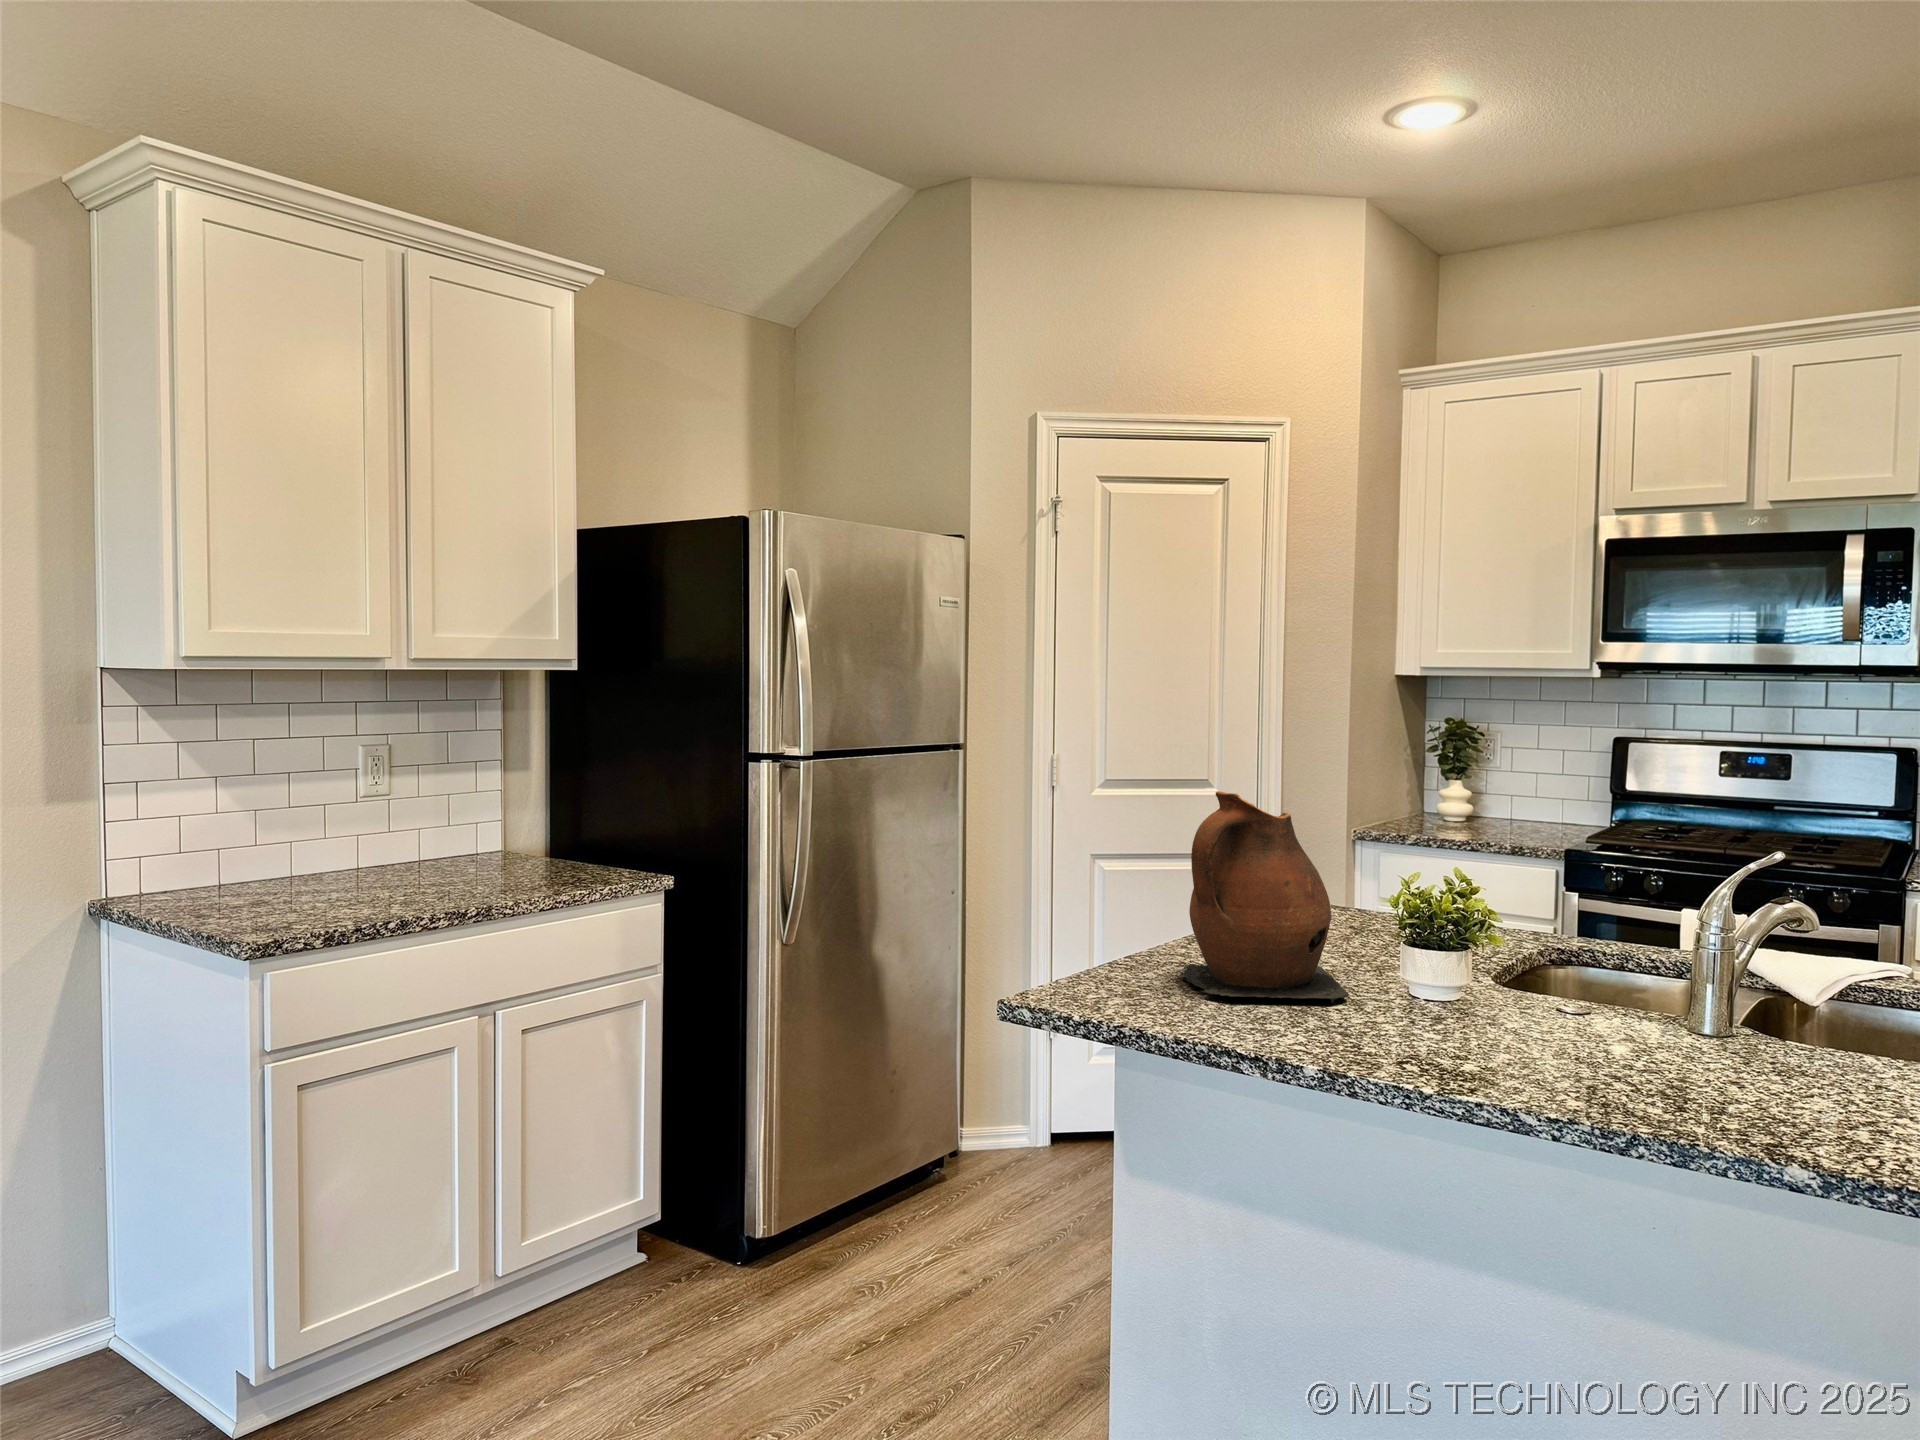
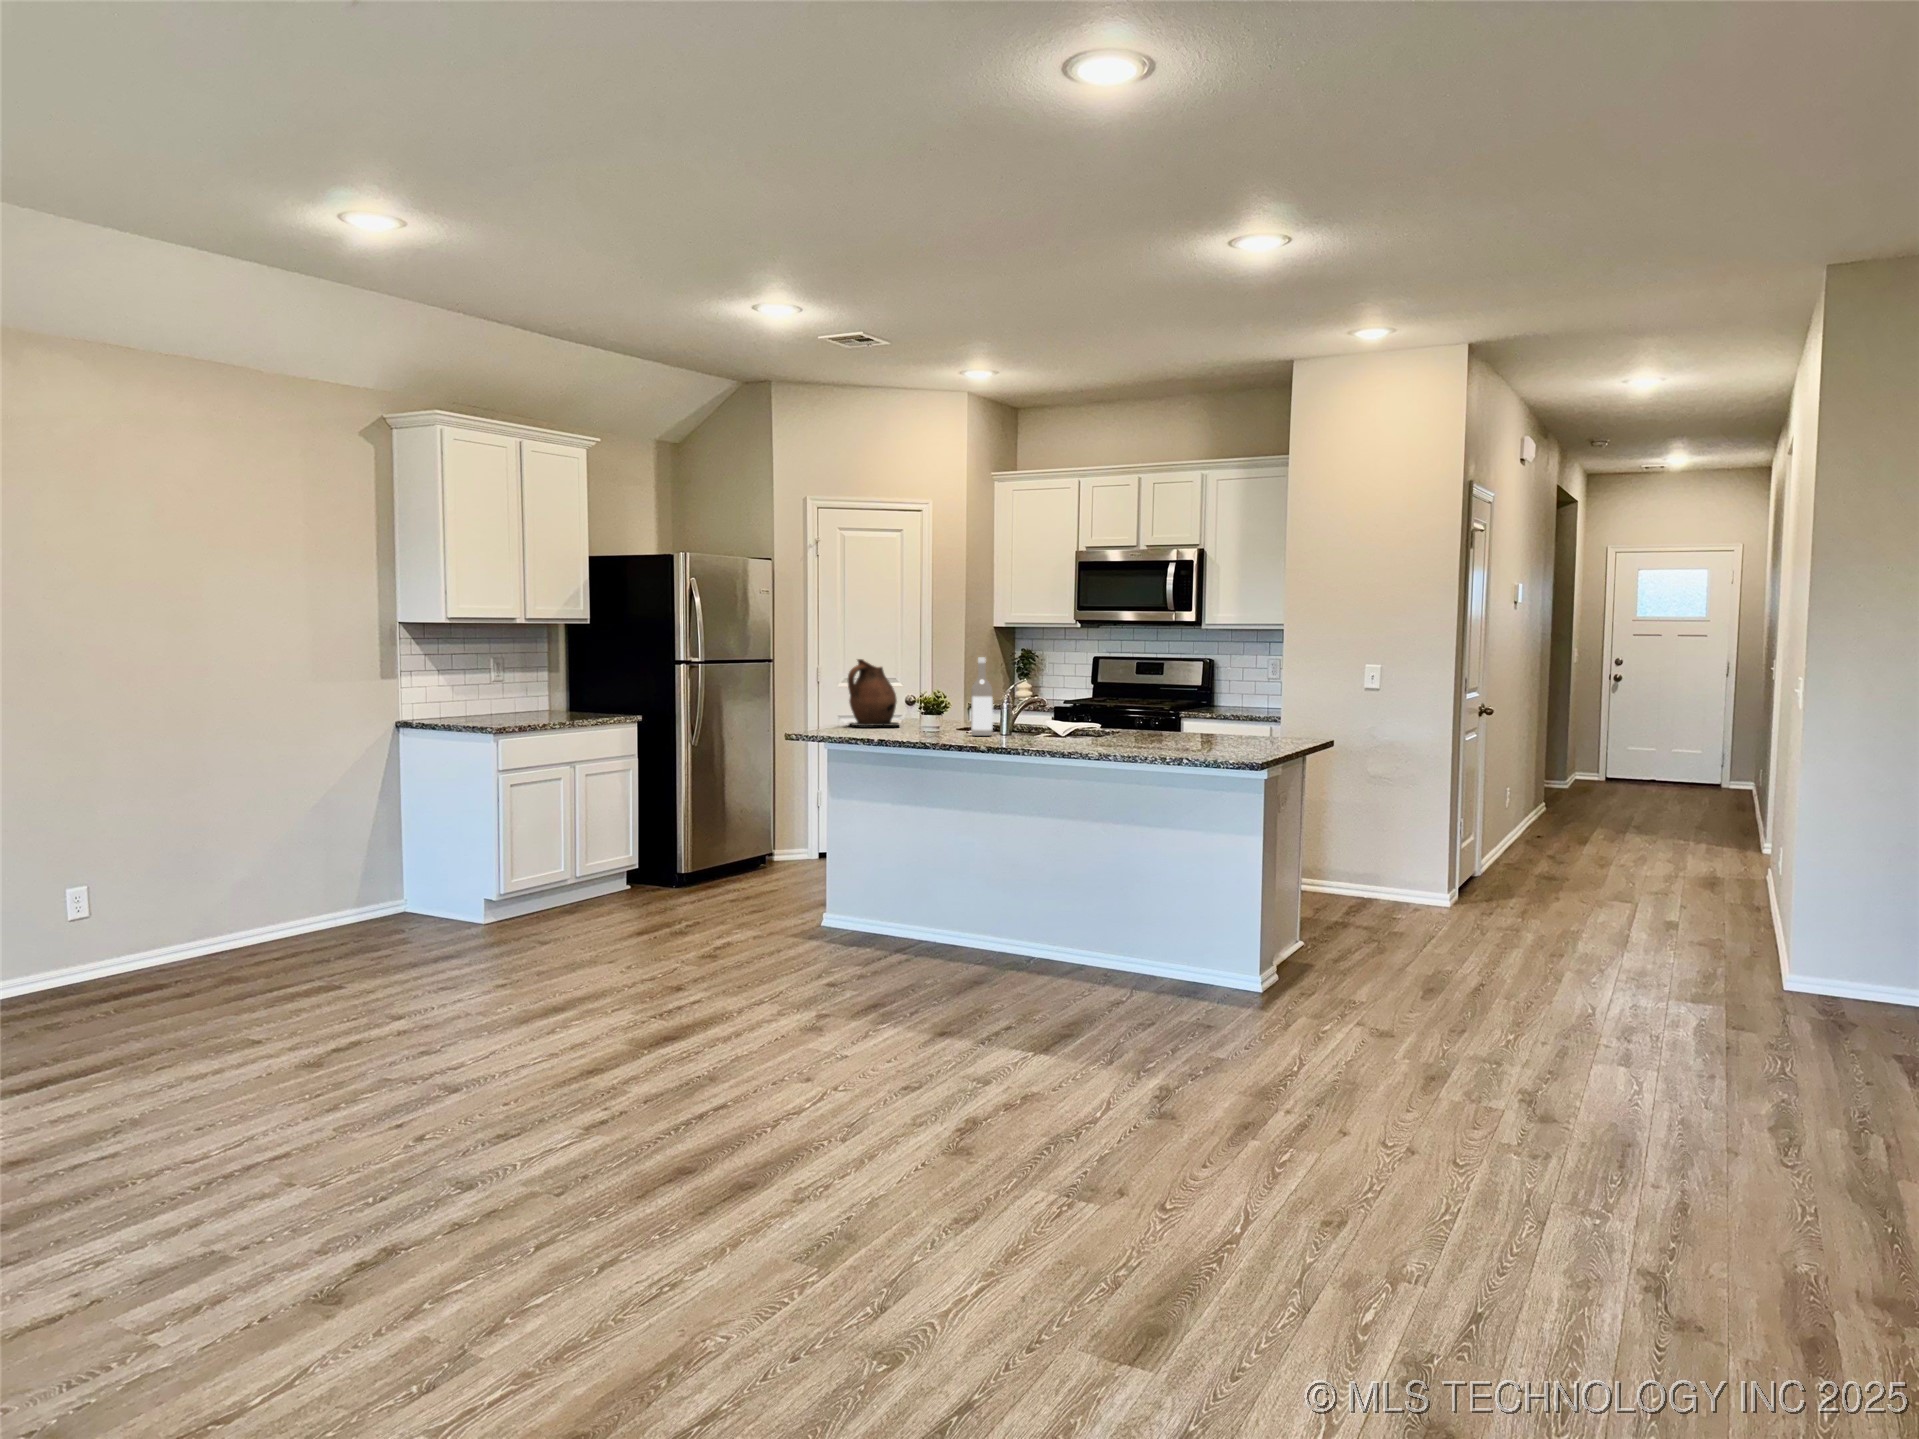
wine bottle: none [1680,825,1772,1118] -> present [971,657,993,736]

